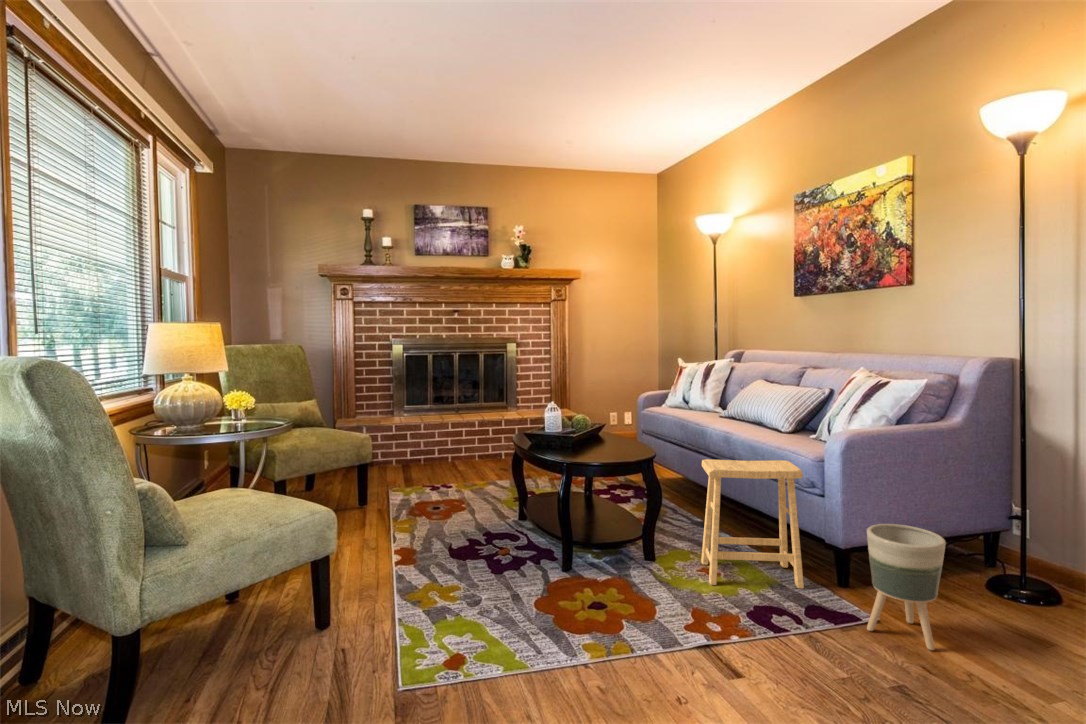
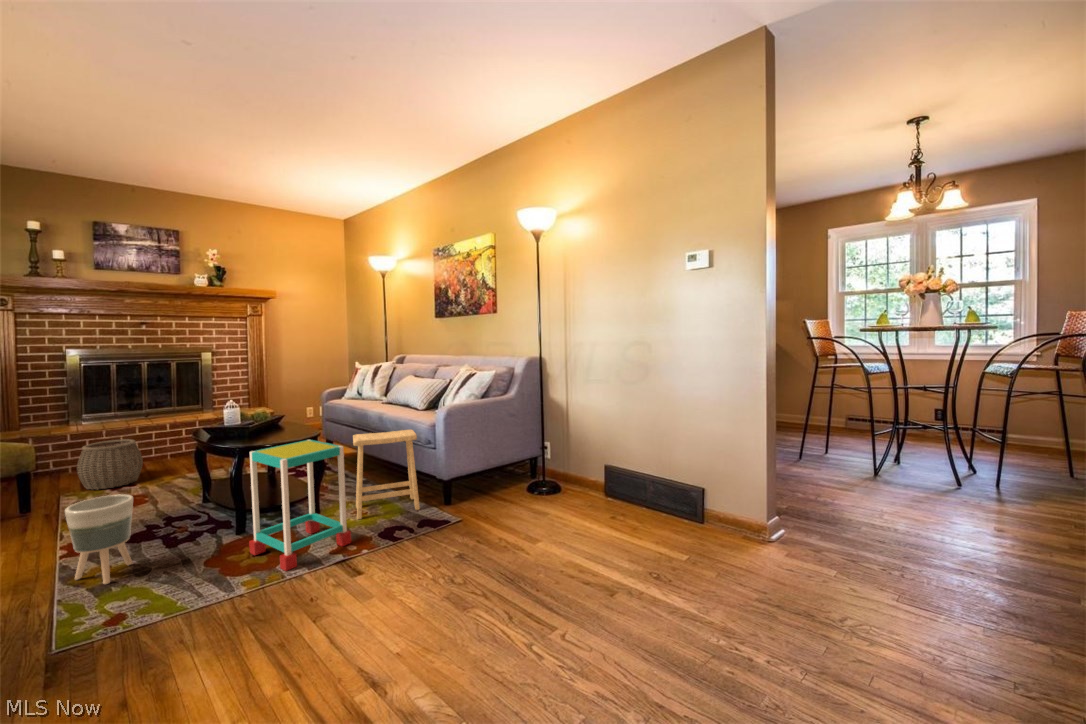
woven basket: none [404,434,457,486] -> present [77,439,143,490]
side table: none [582,461,715,648] -> present [249,440,351,571]
planter: present [867,524,946,650] -> present [65,494,133,584]

